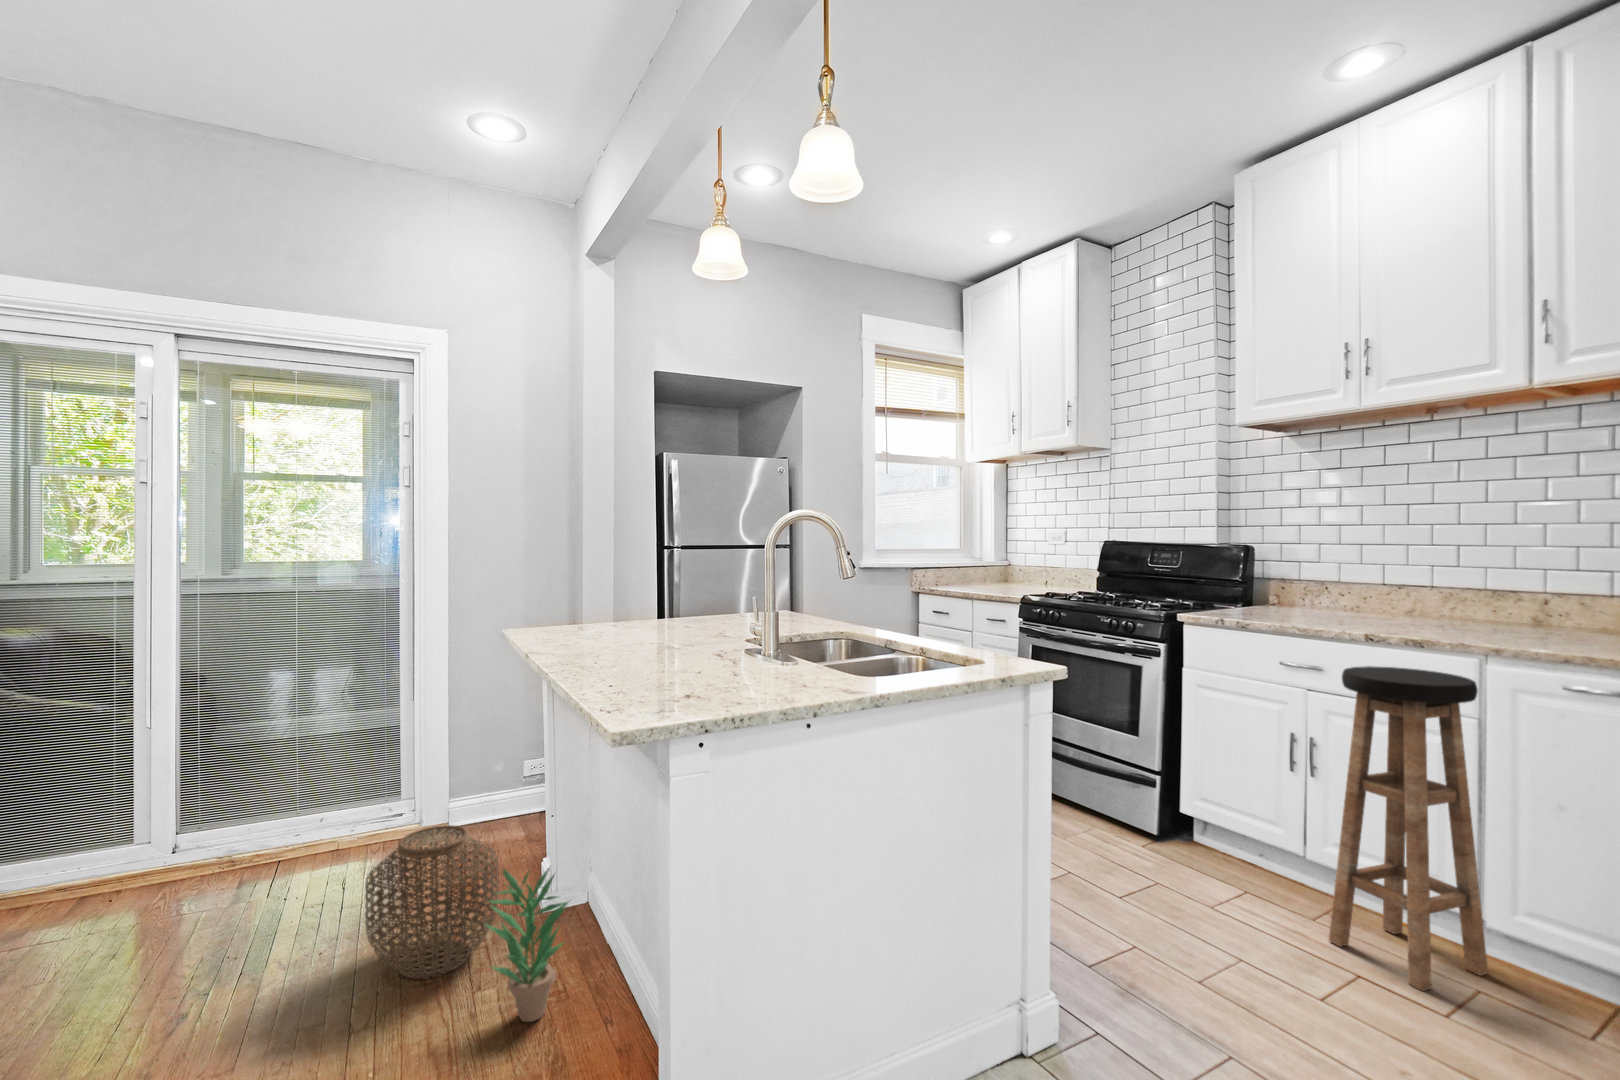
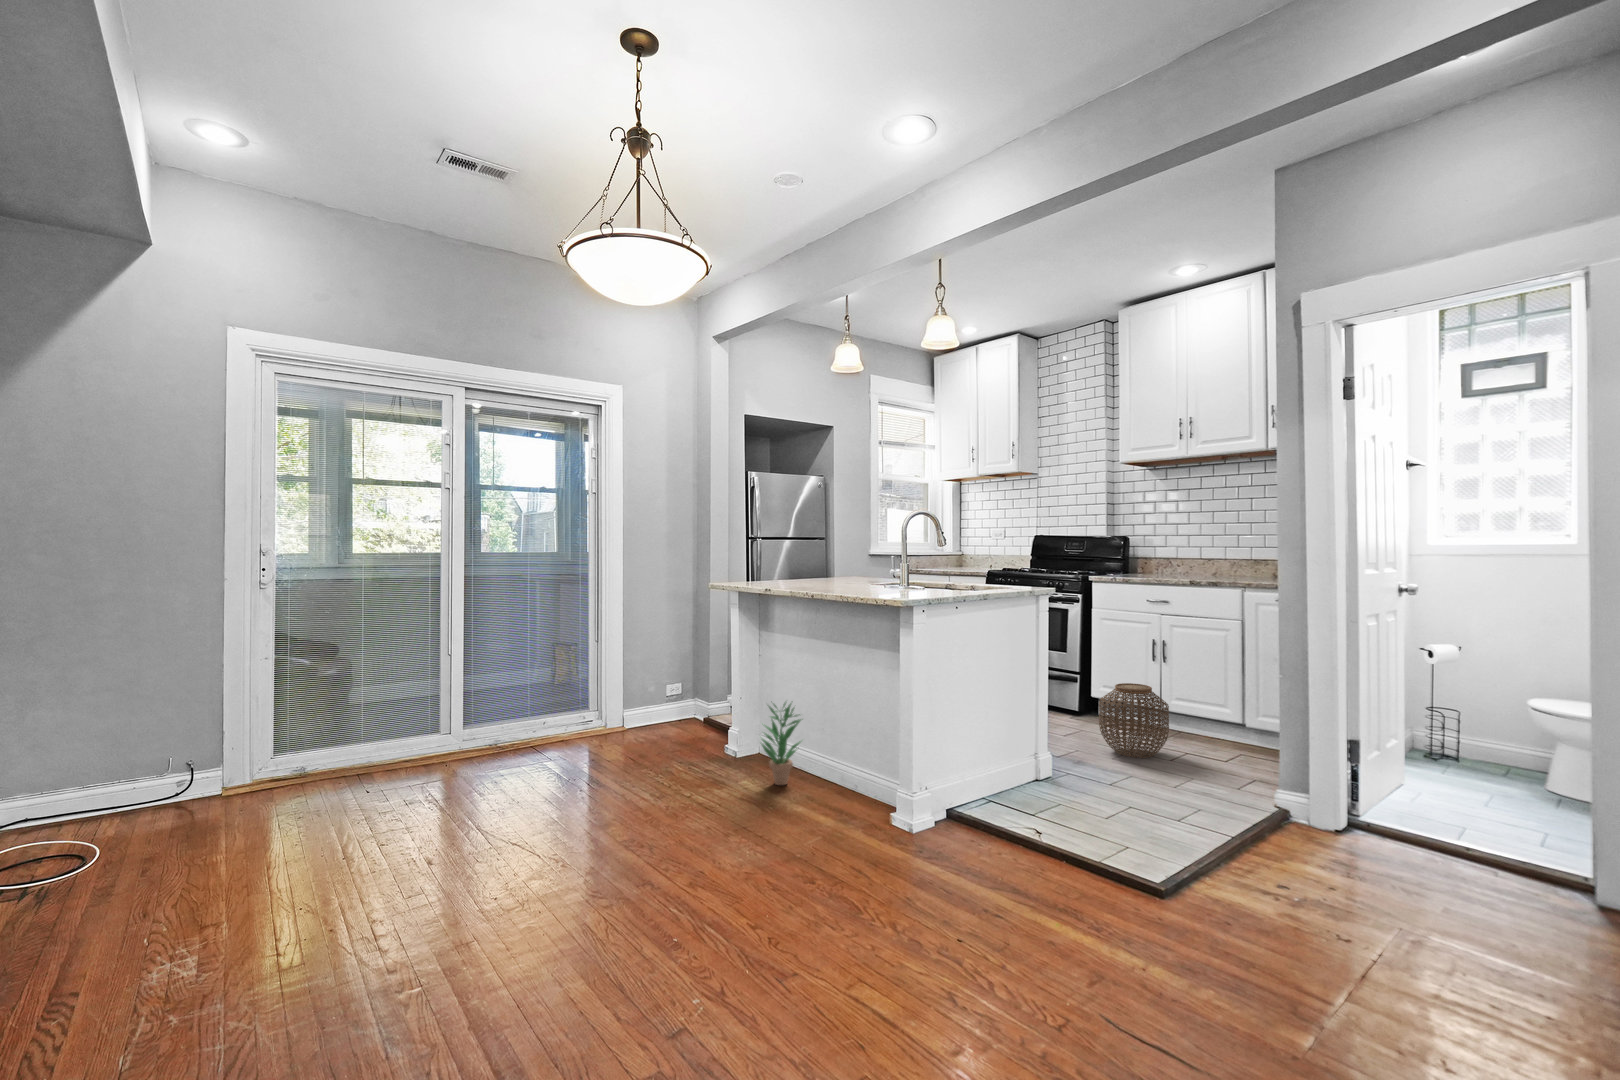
bar stool: present [1329,666,1488,991] -> none [1175,596,1248,754]
woven basket: present [365,825,498,978] -> present [1099,683,1169,758]

